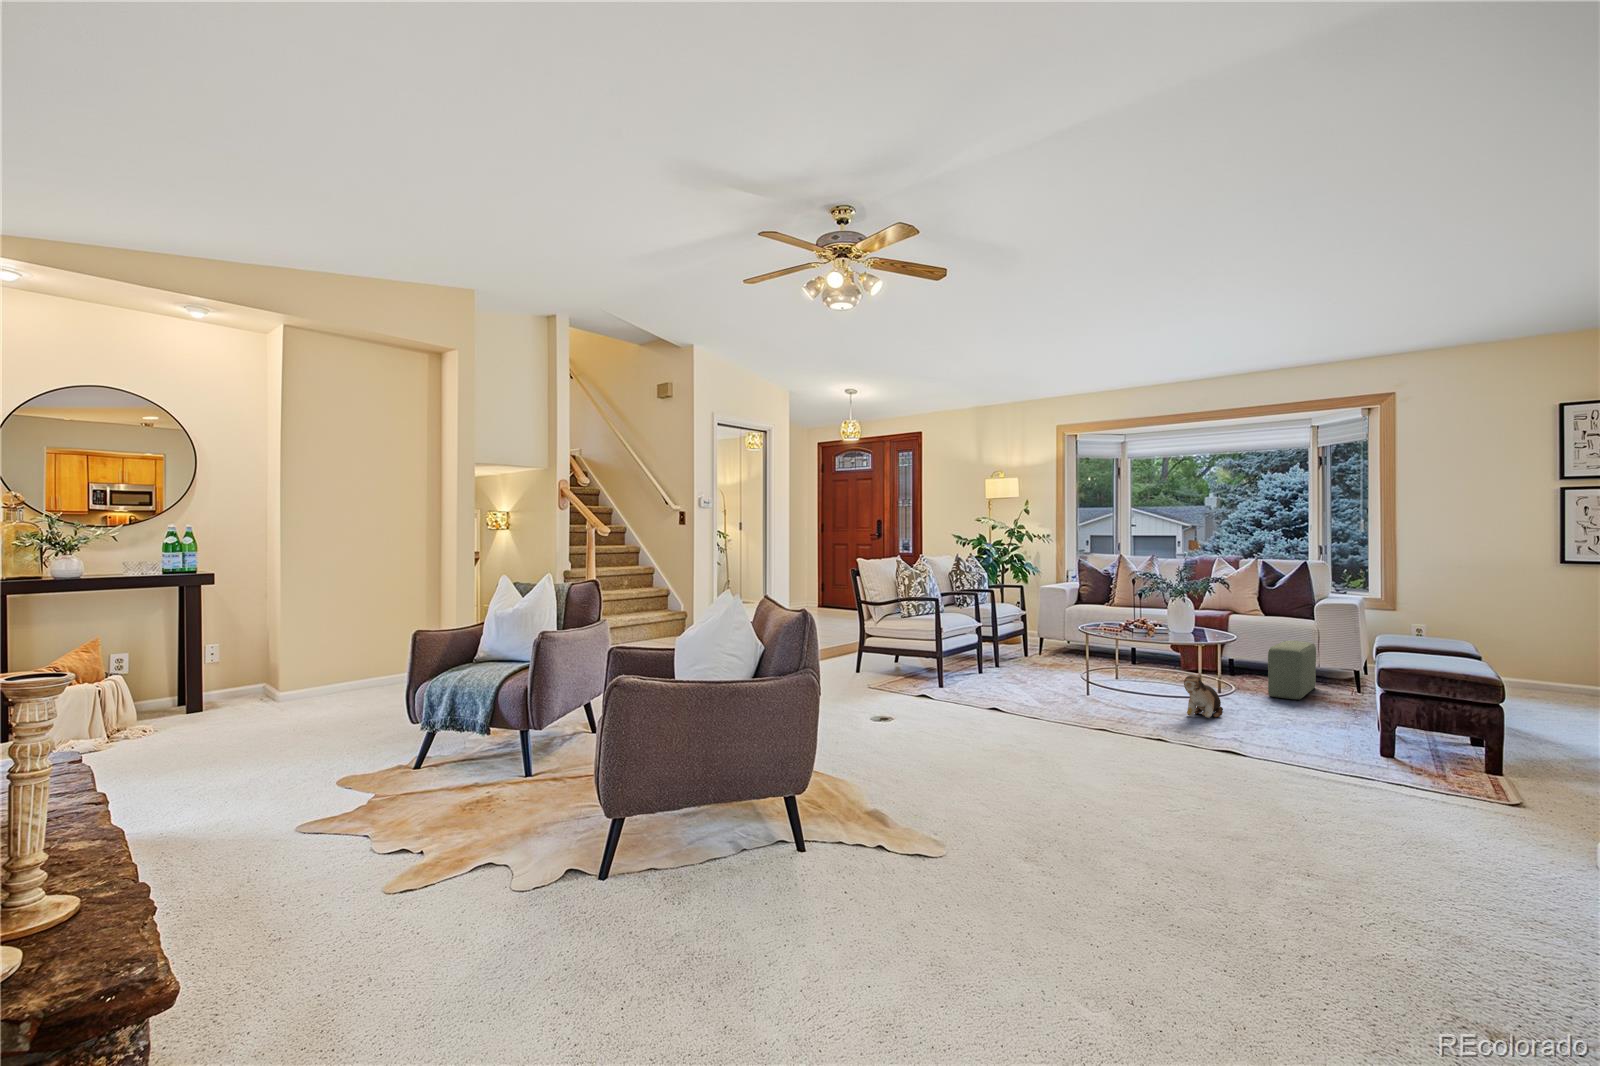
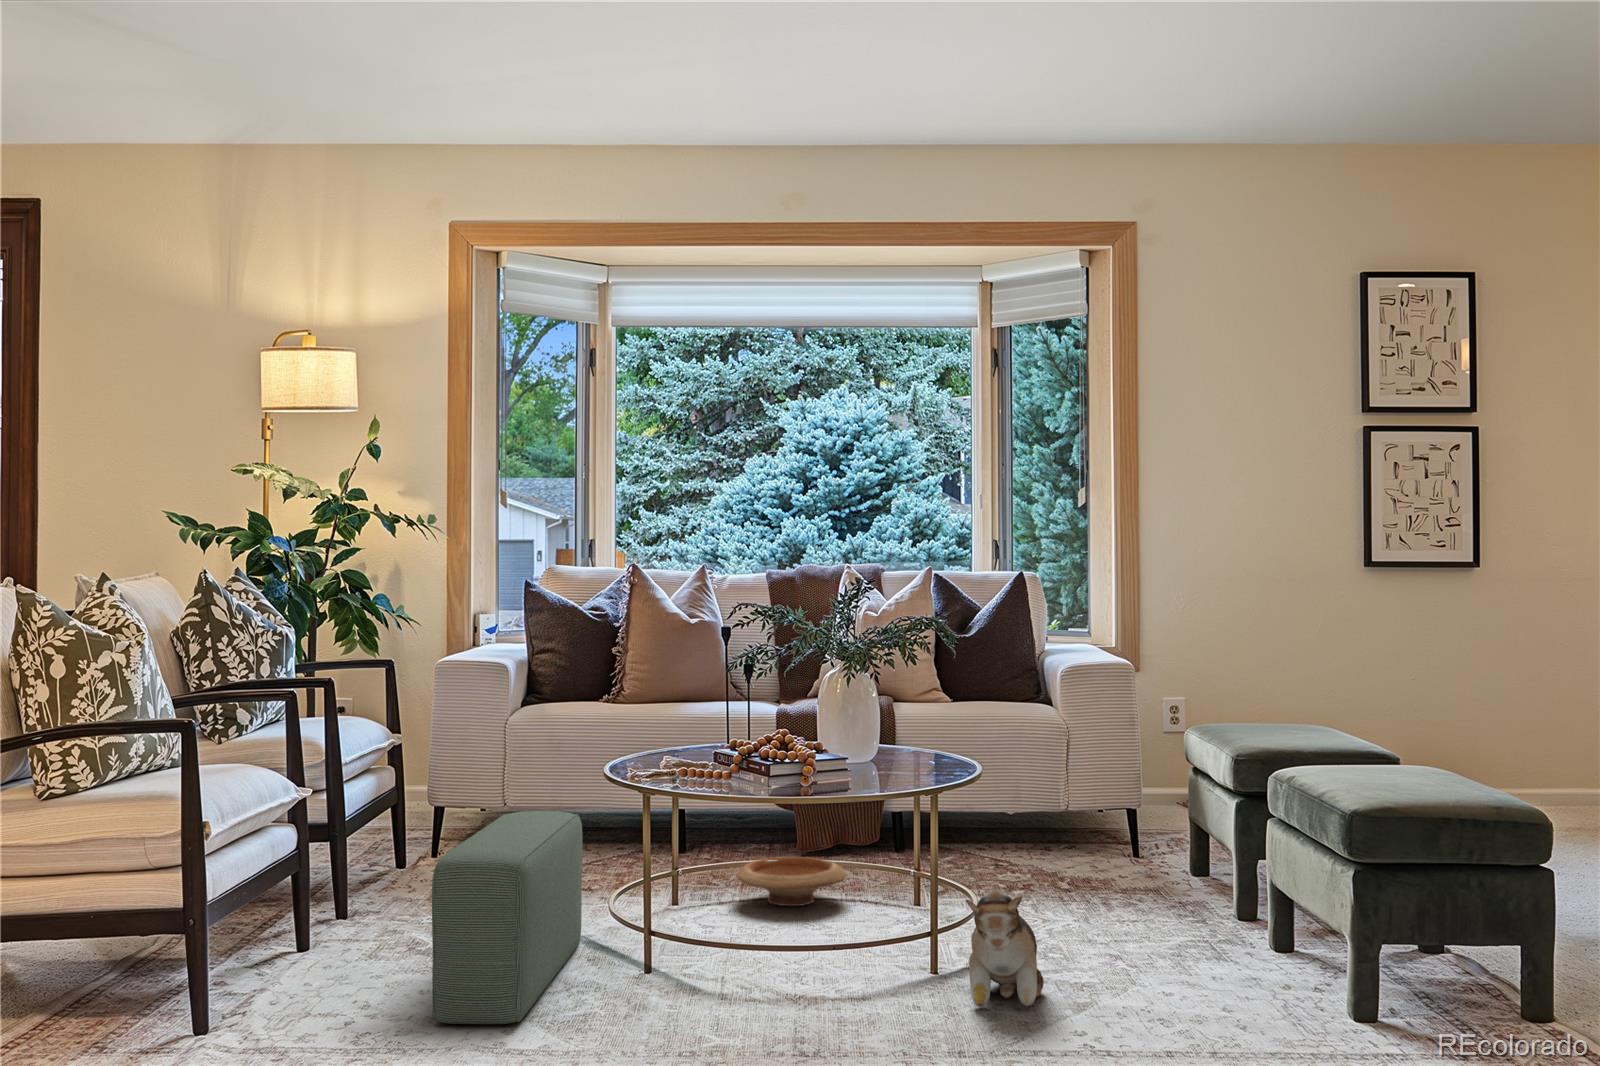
pouf: present [1268,641,1316,699] -> present [432,811,582,1024]
wooden bowl: none [1134,668,1180,686] -> present [736,857,846,906]

